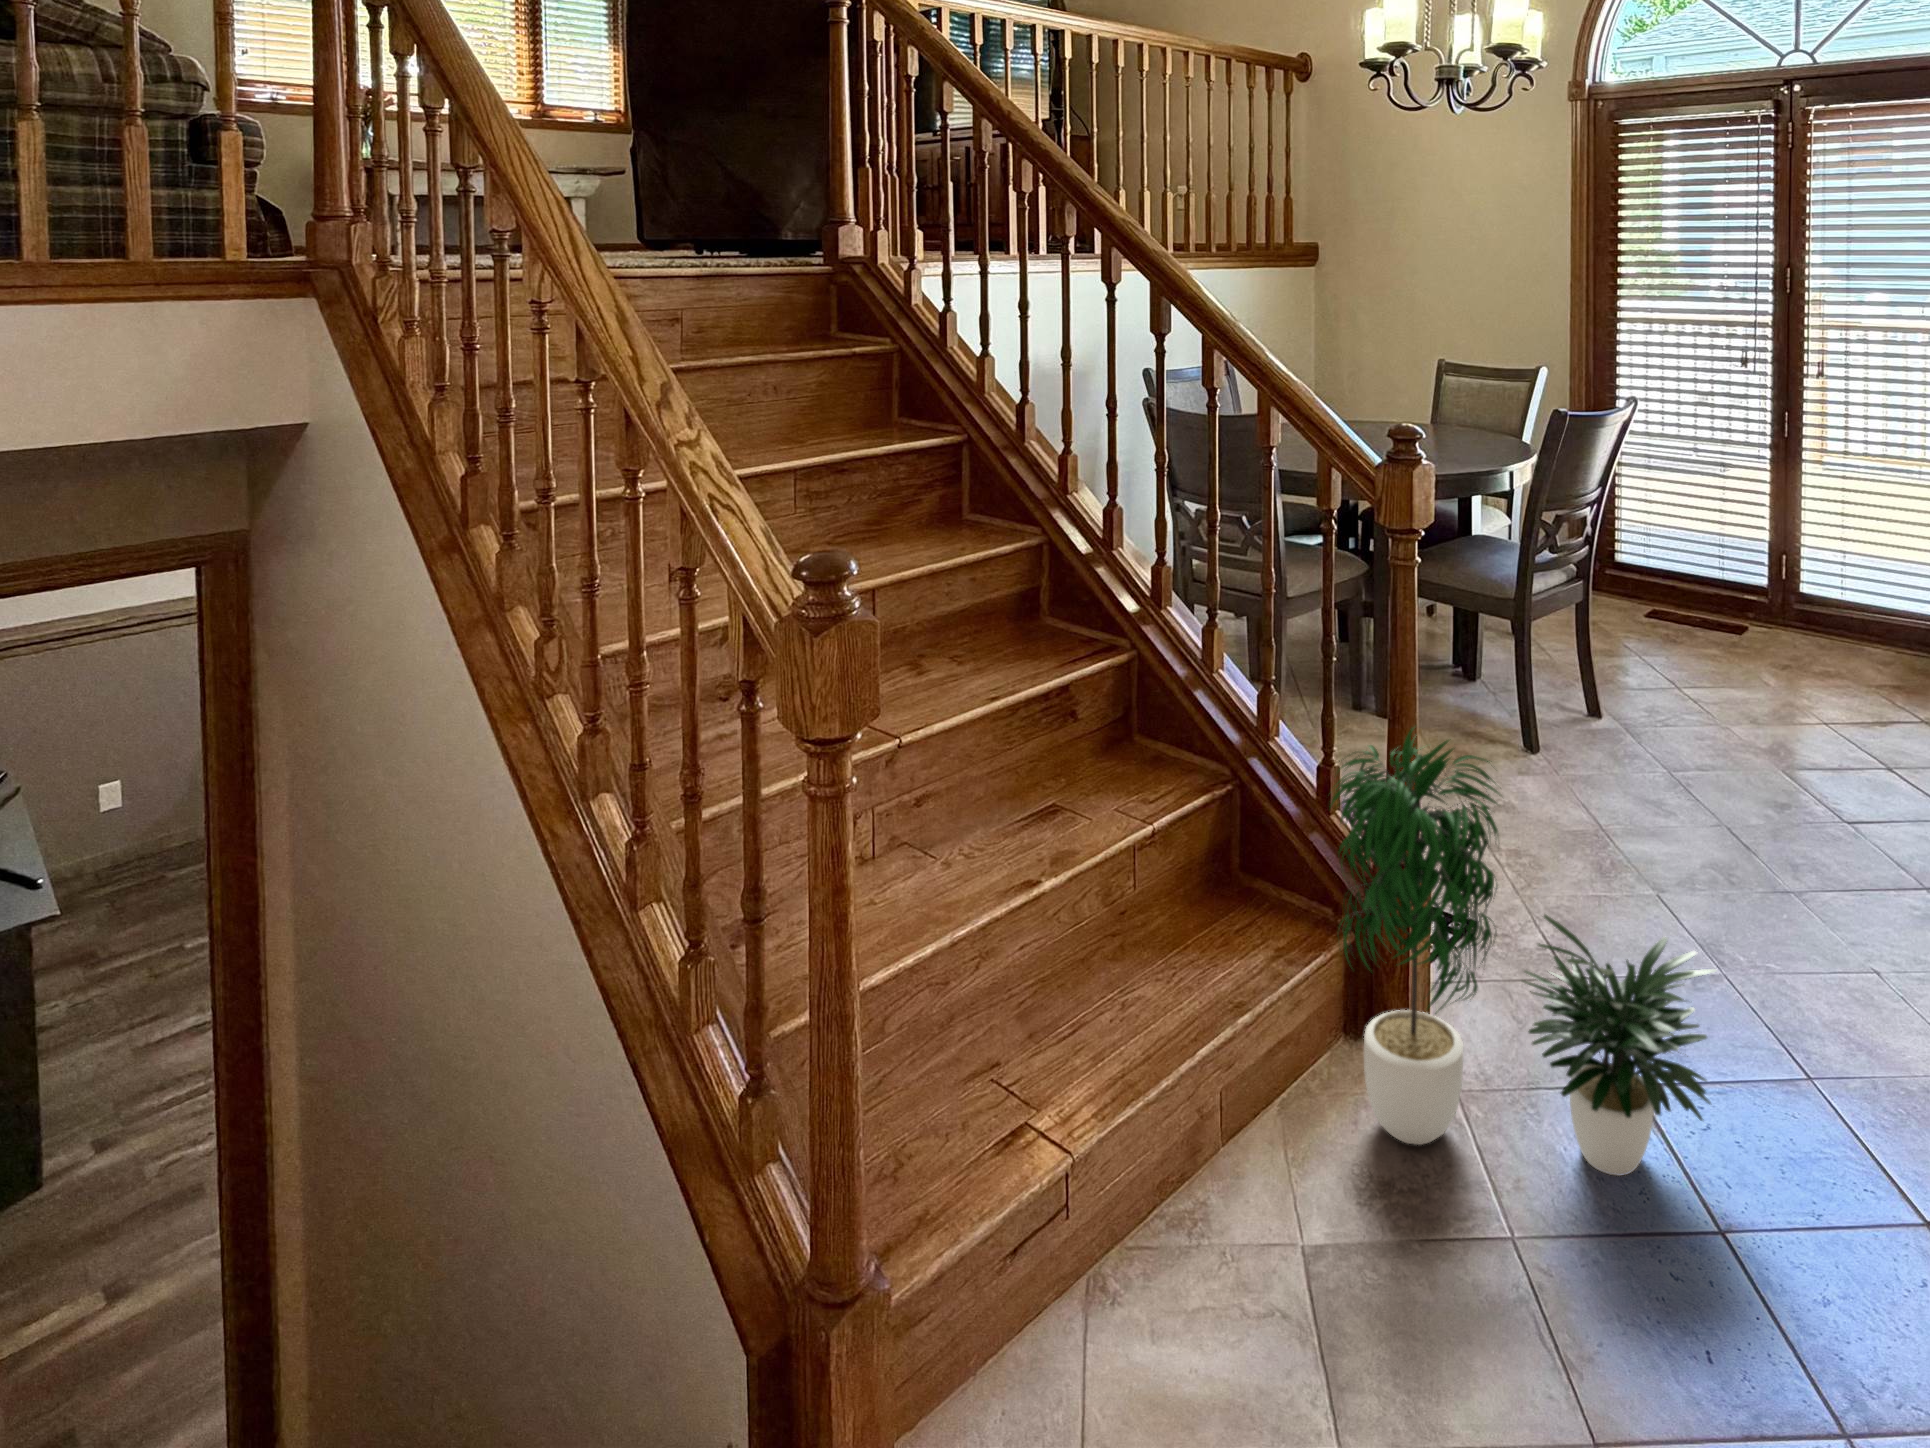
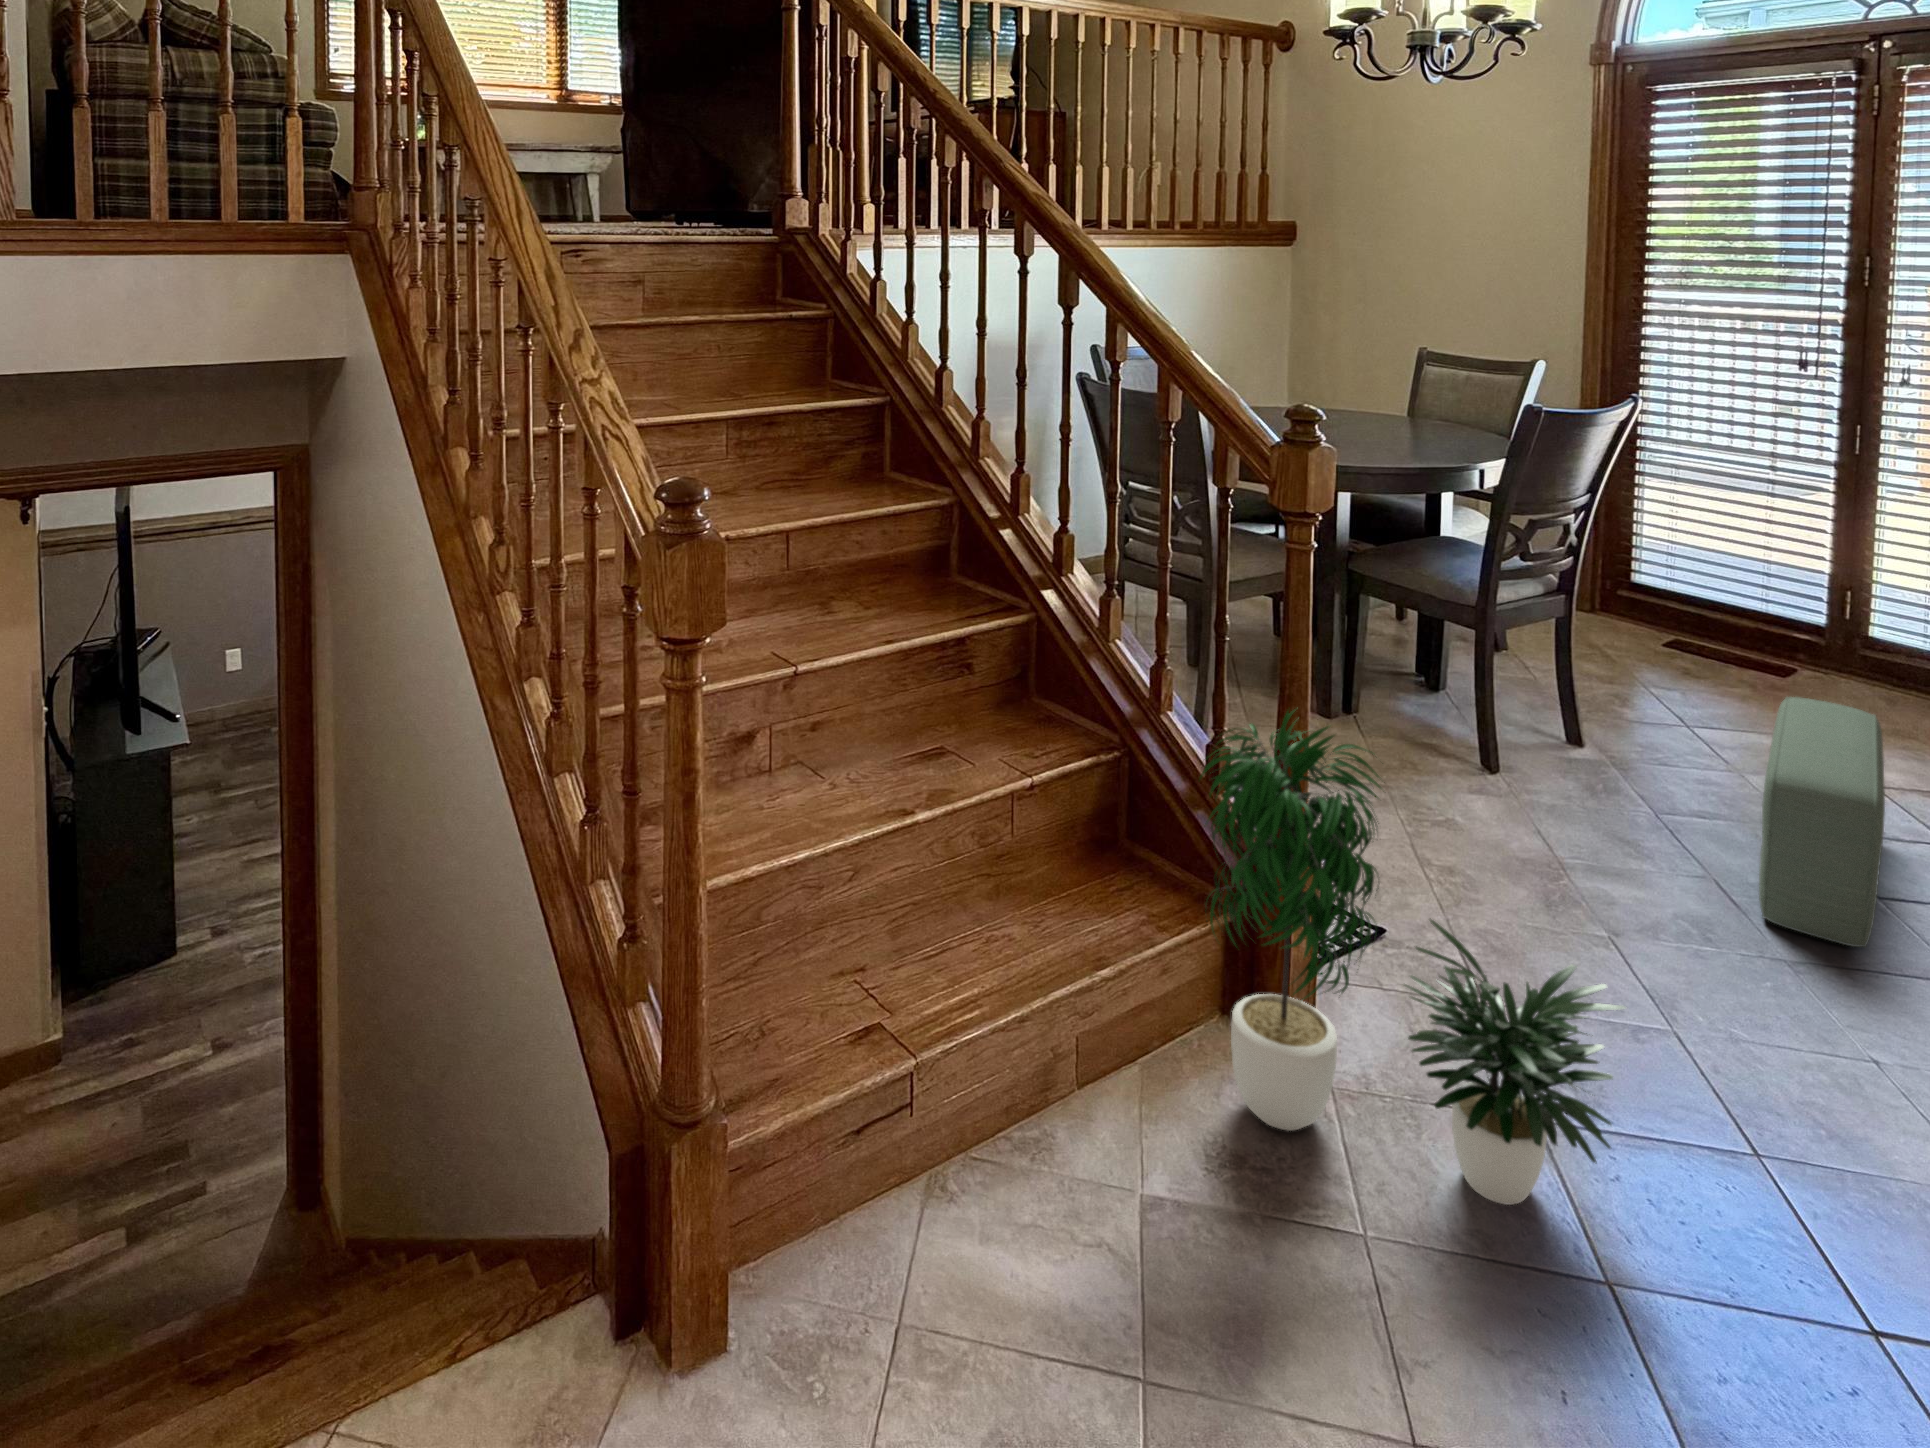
pouf: none [1761,660,1860,877] -> present [1759,697,1885,947]

